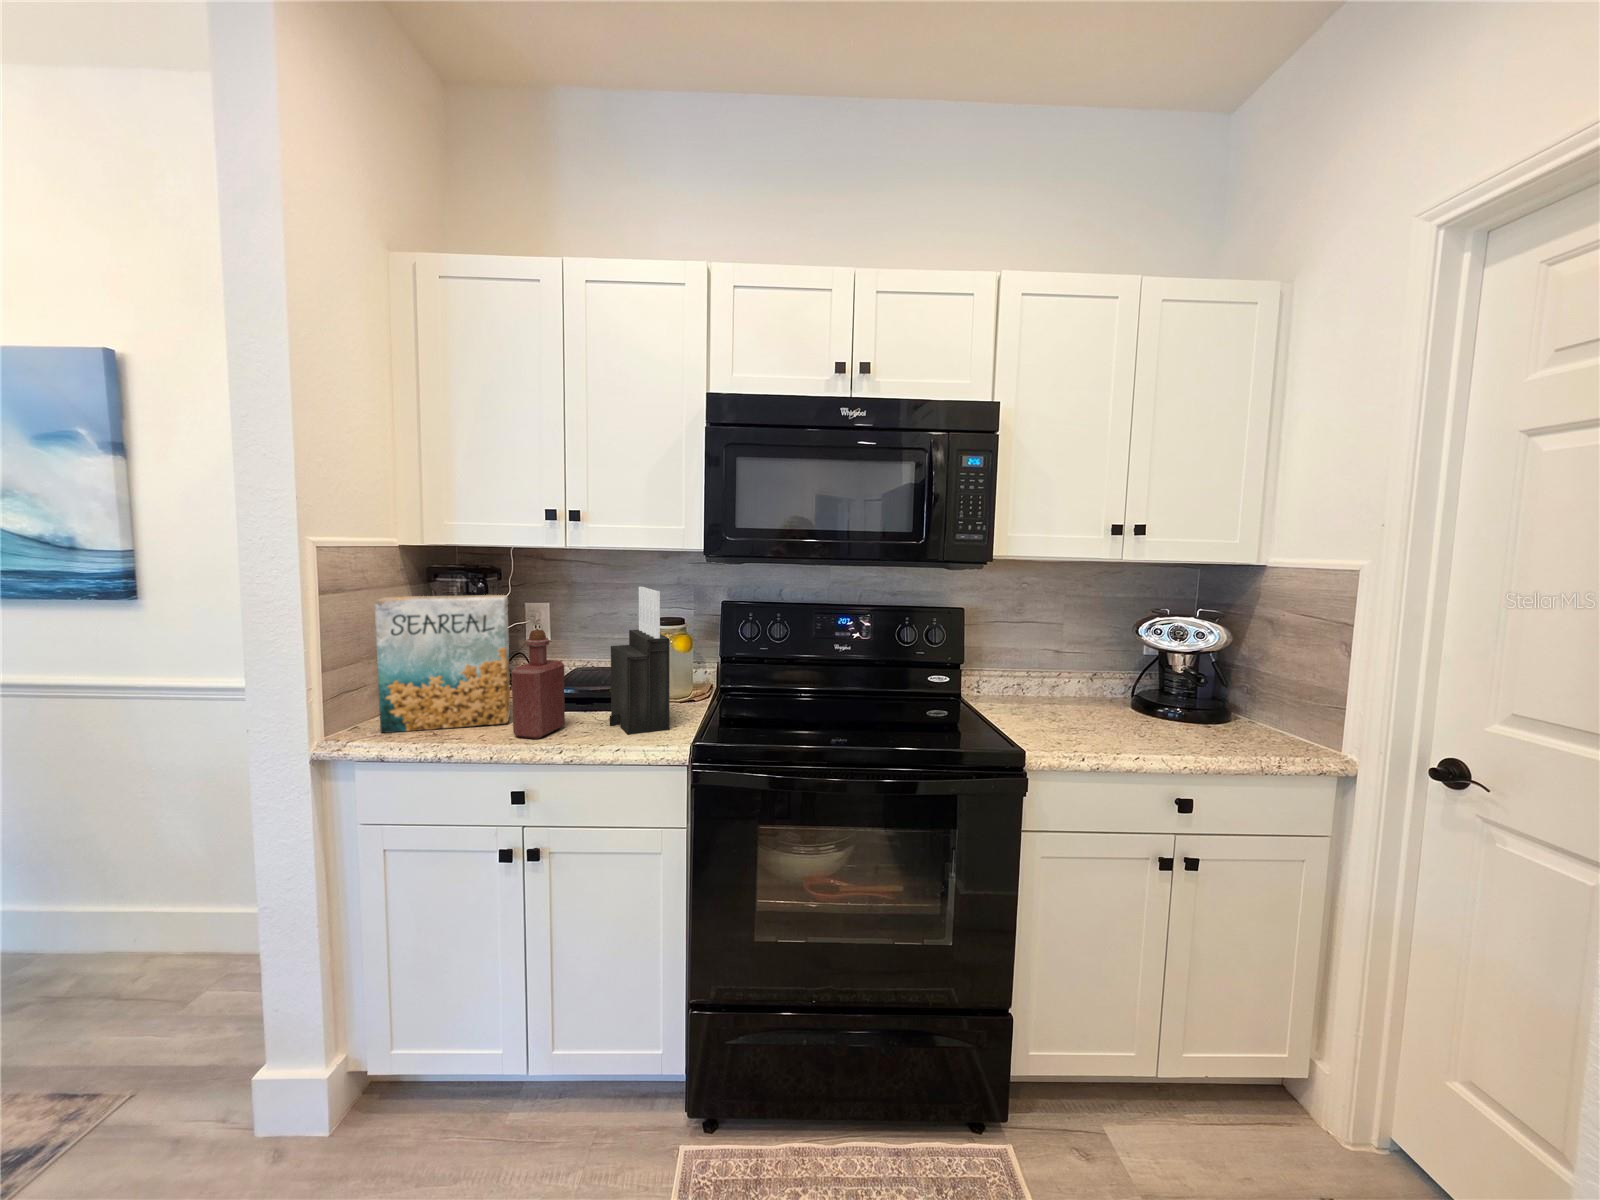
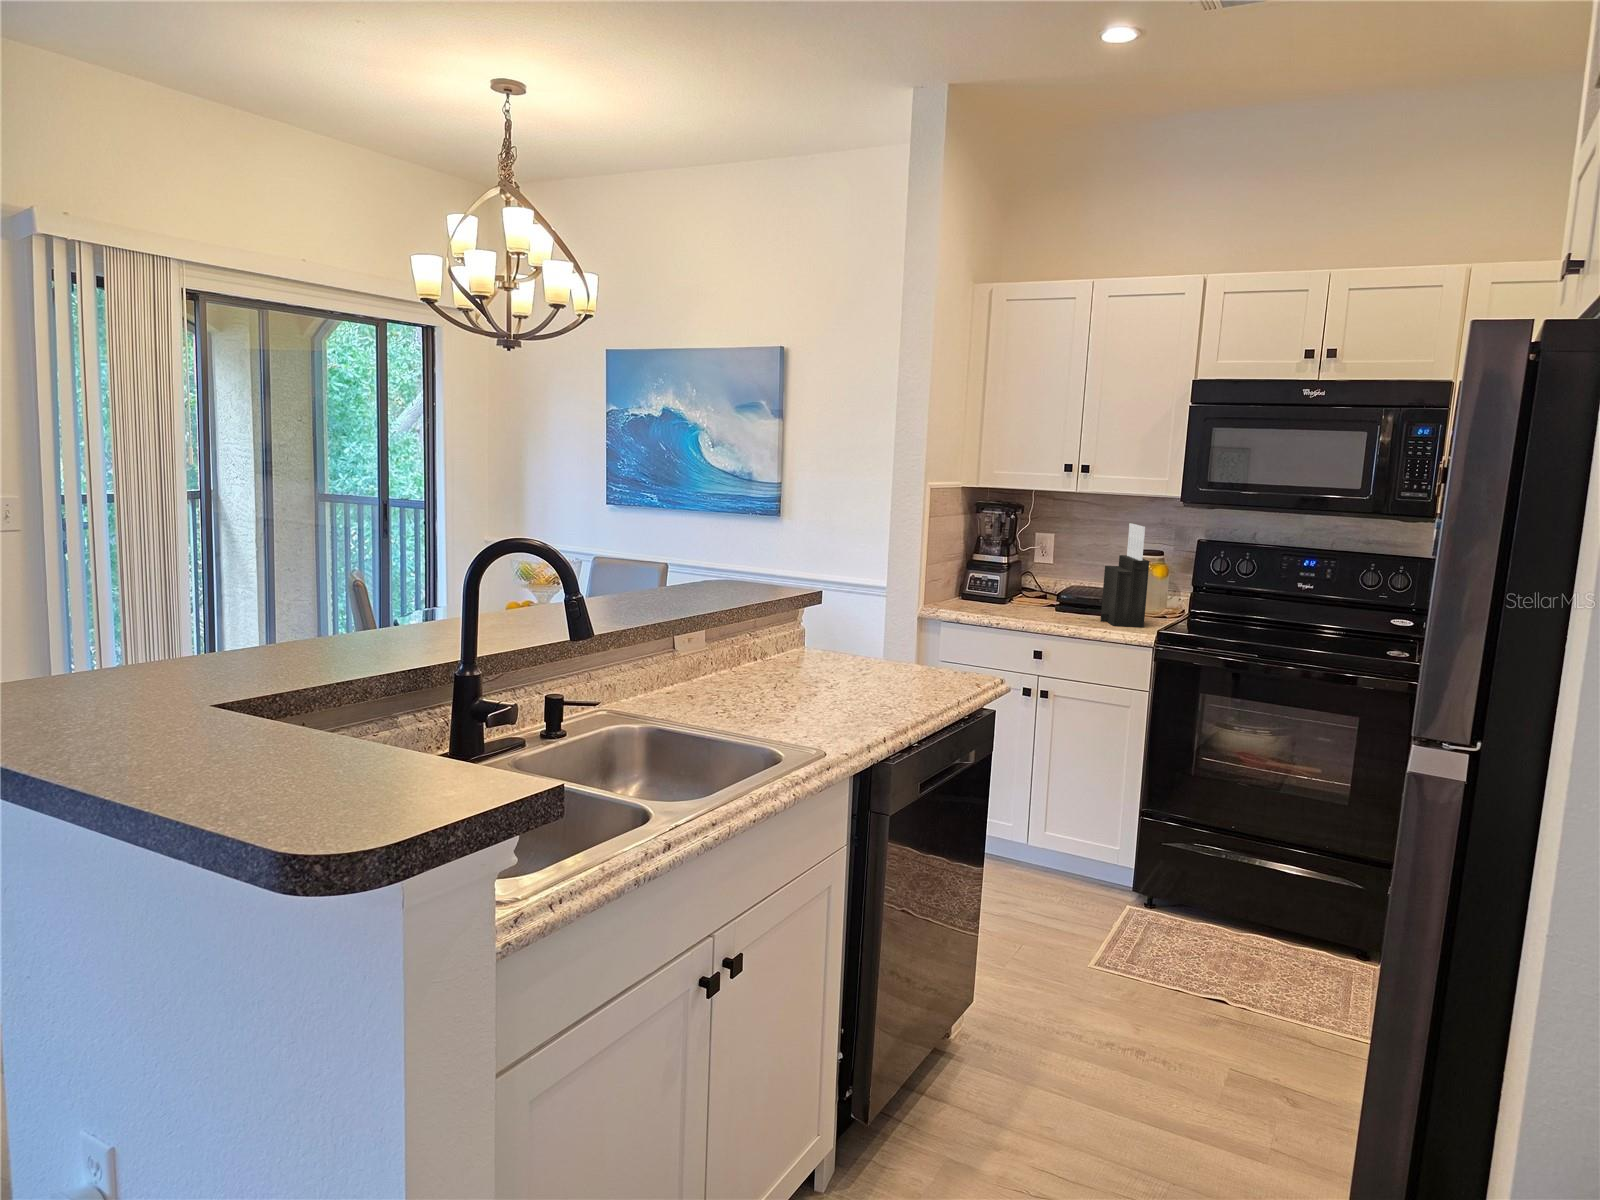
cereal box: present [375,595,510,733] -> none [955,521,1036,612]
bottle: present [511,630,565,739] -> none [1038,548,1073,620]

